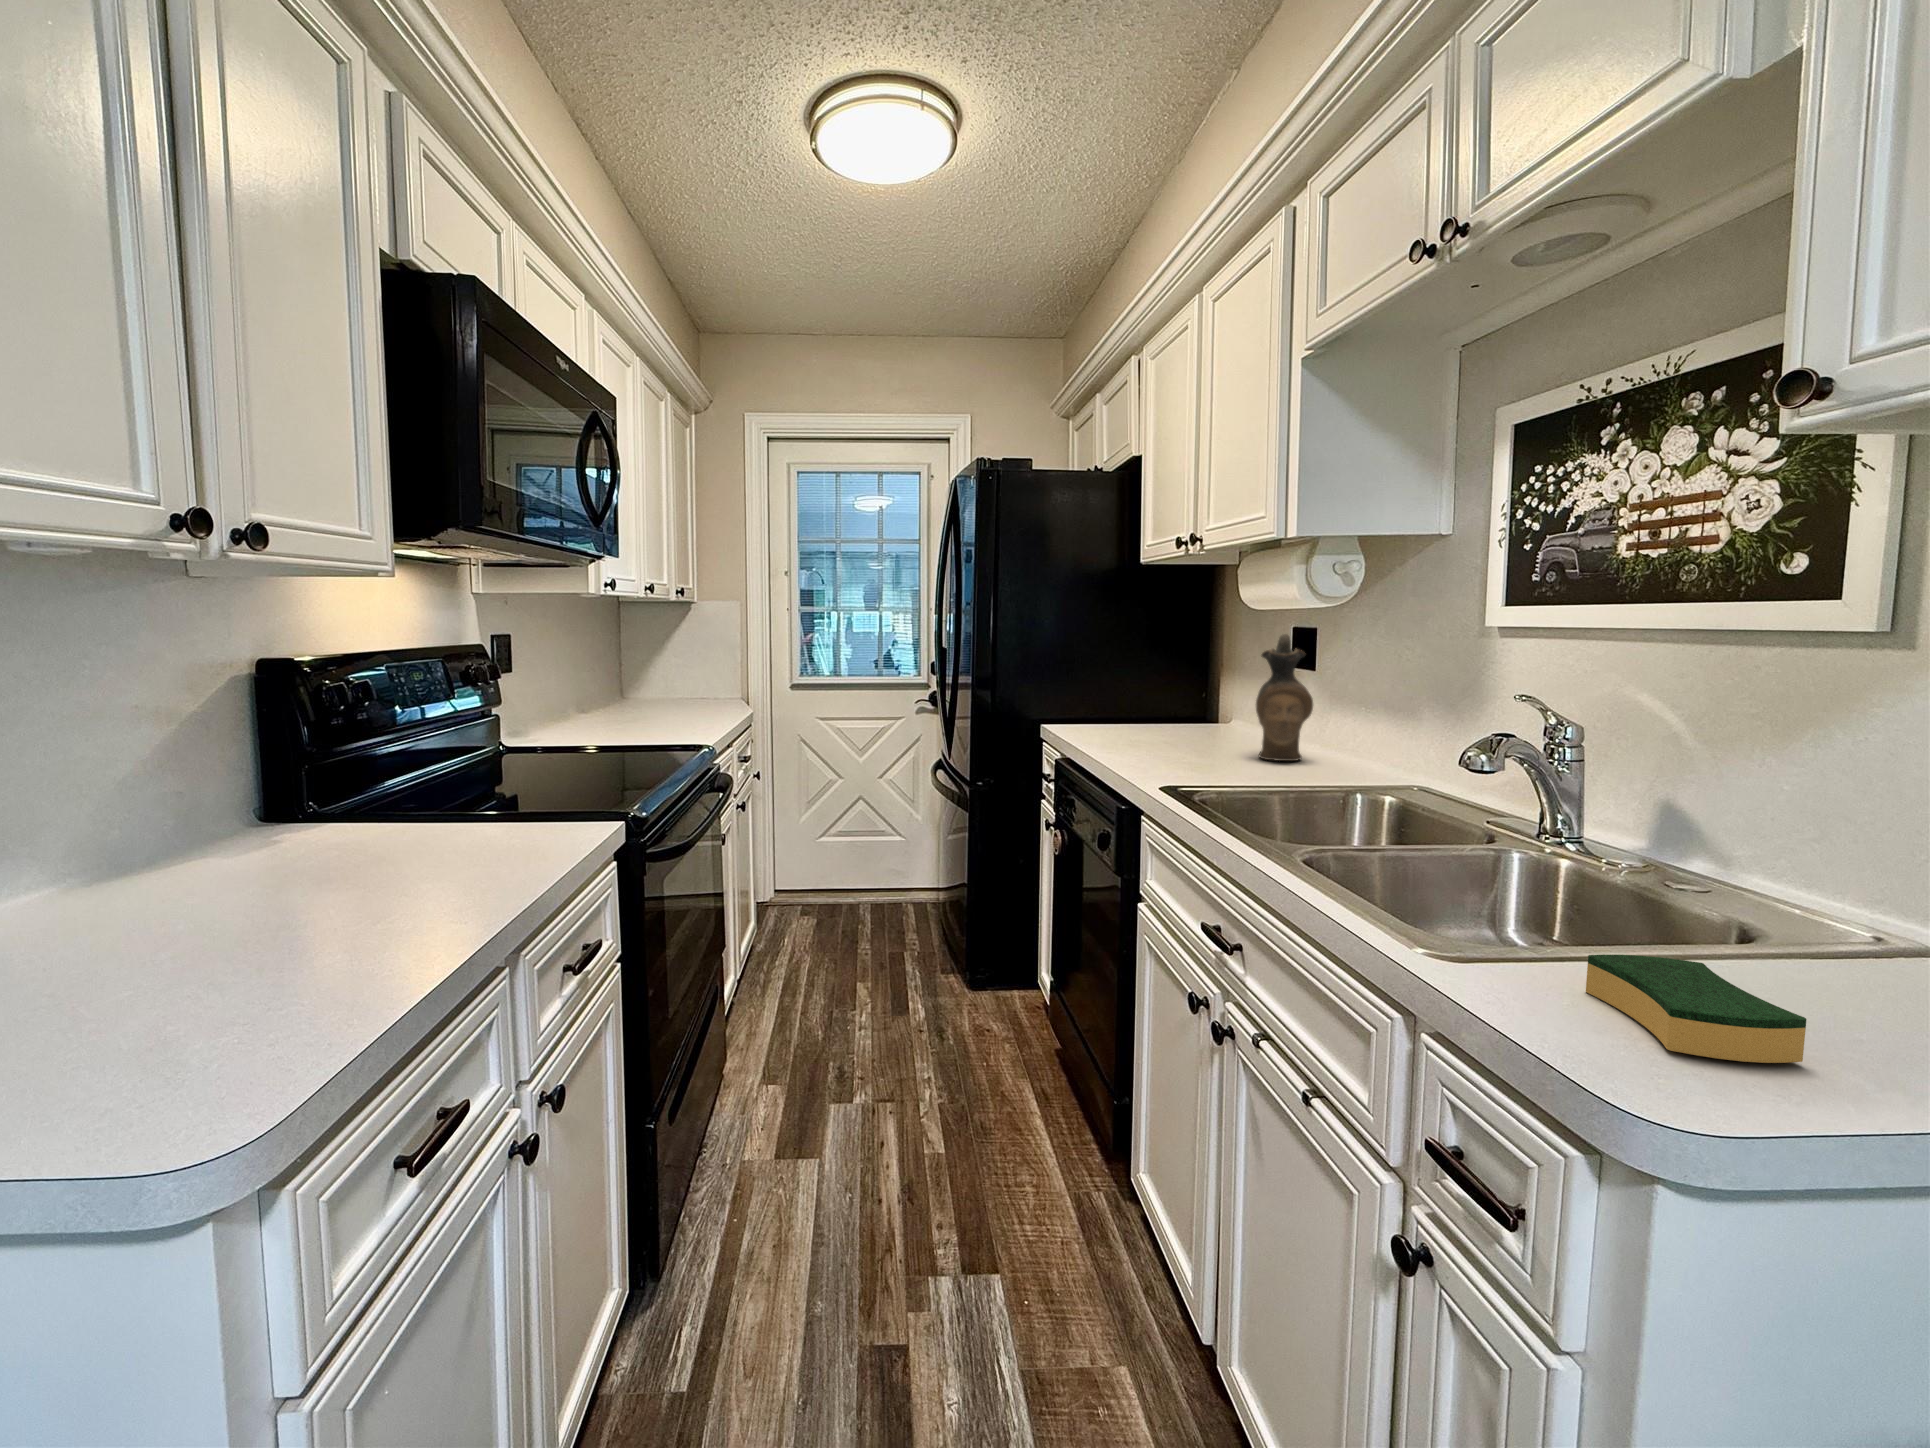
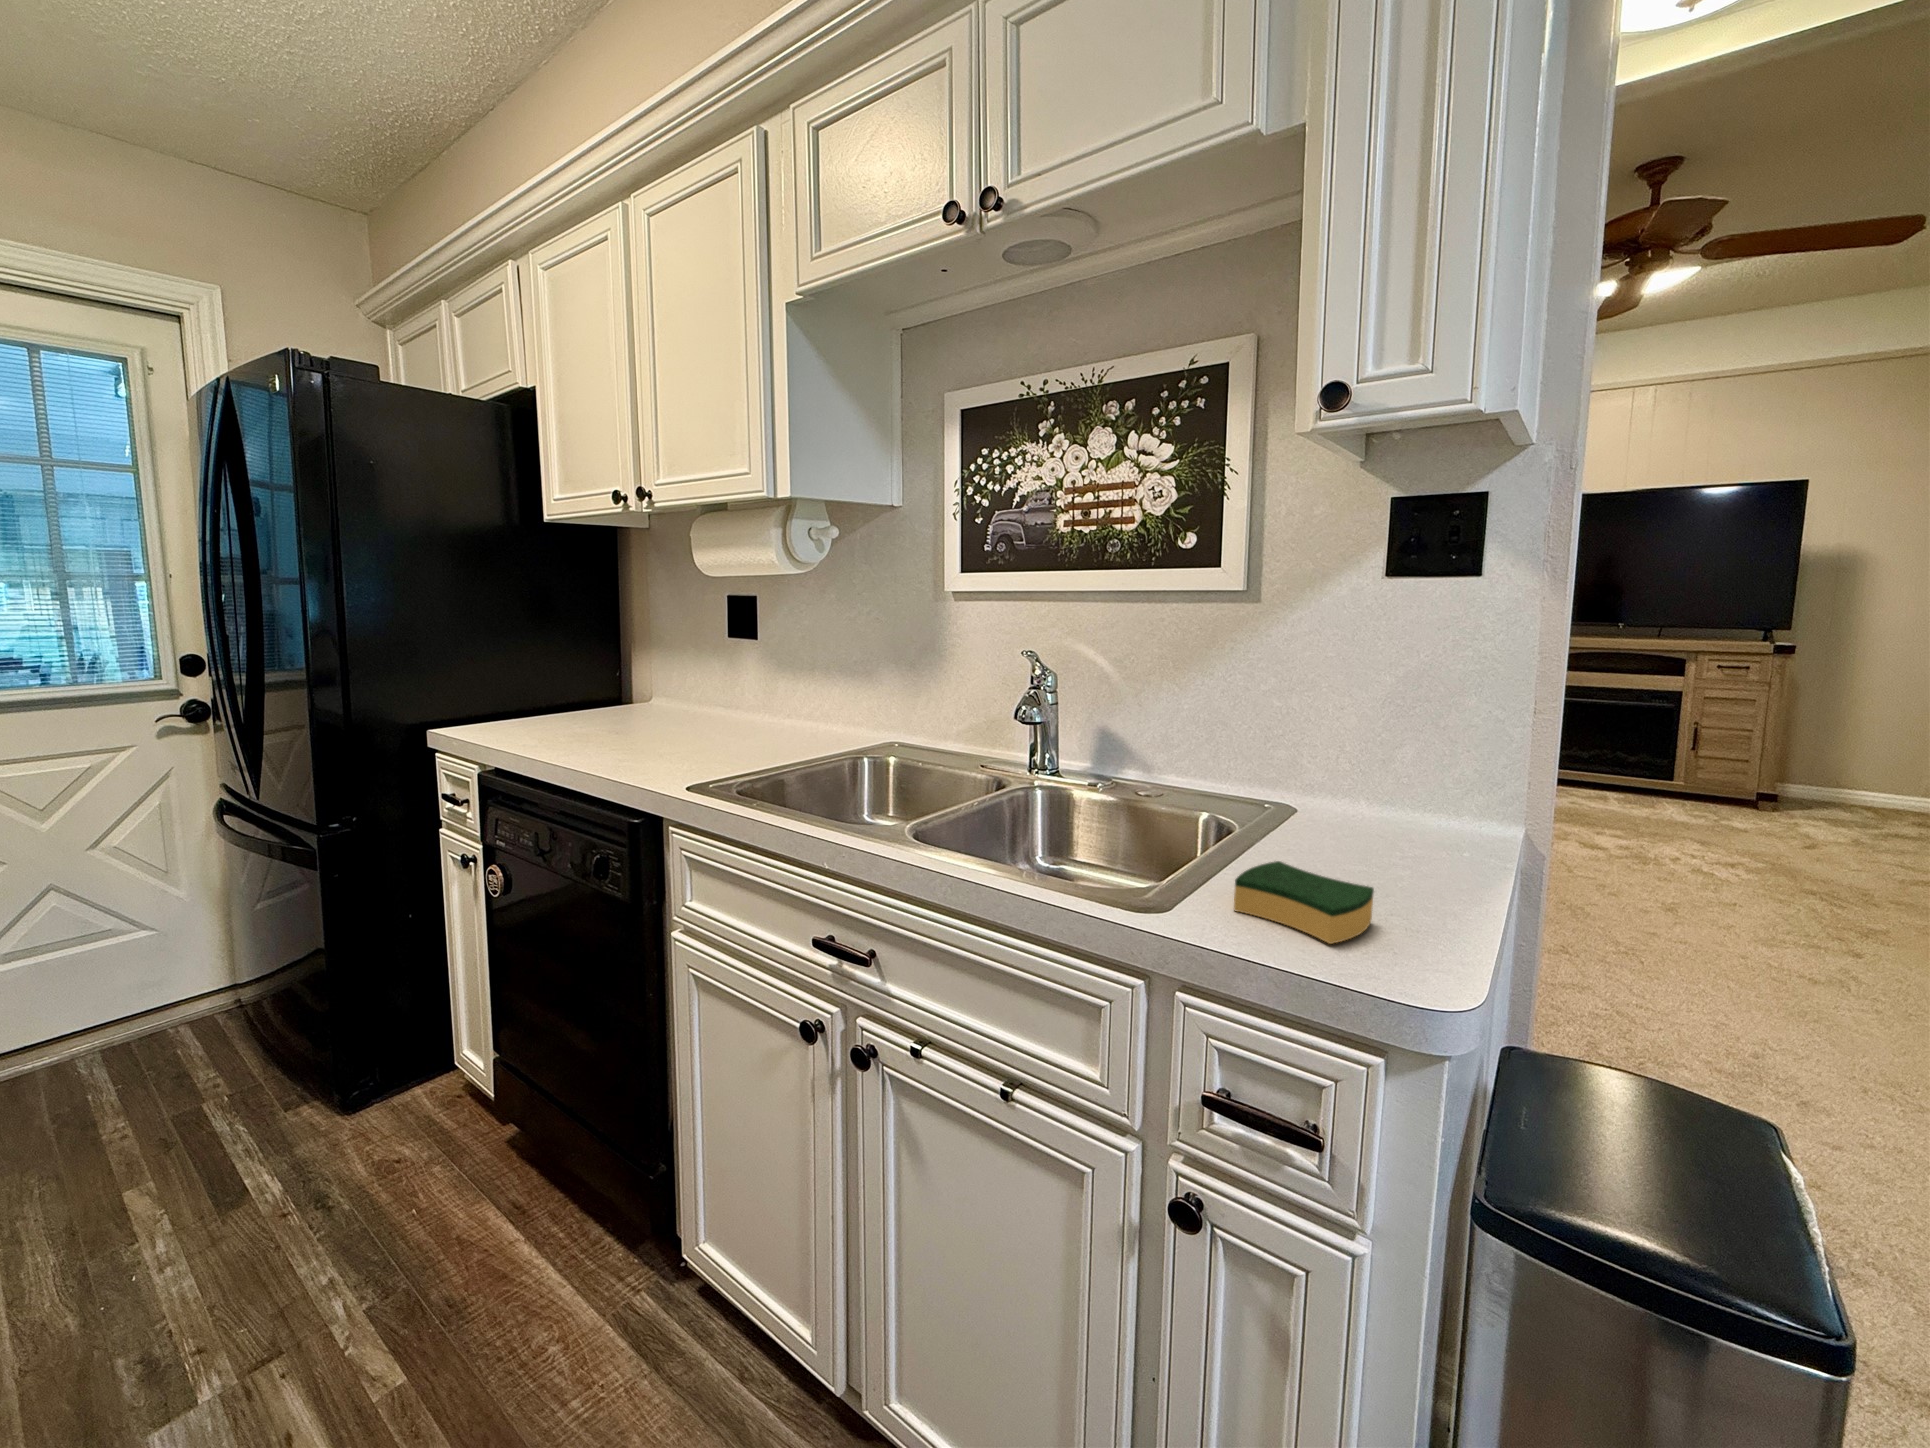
ceramic pitcher: present [1256,634,1313,761] -> none [732,600,789,736]

